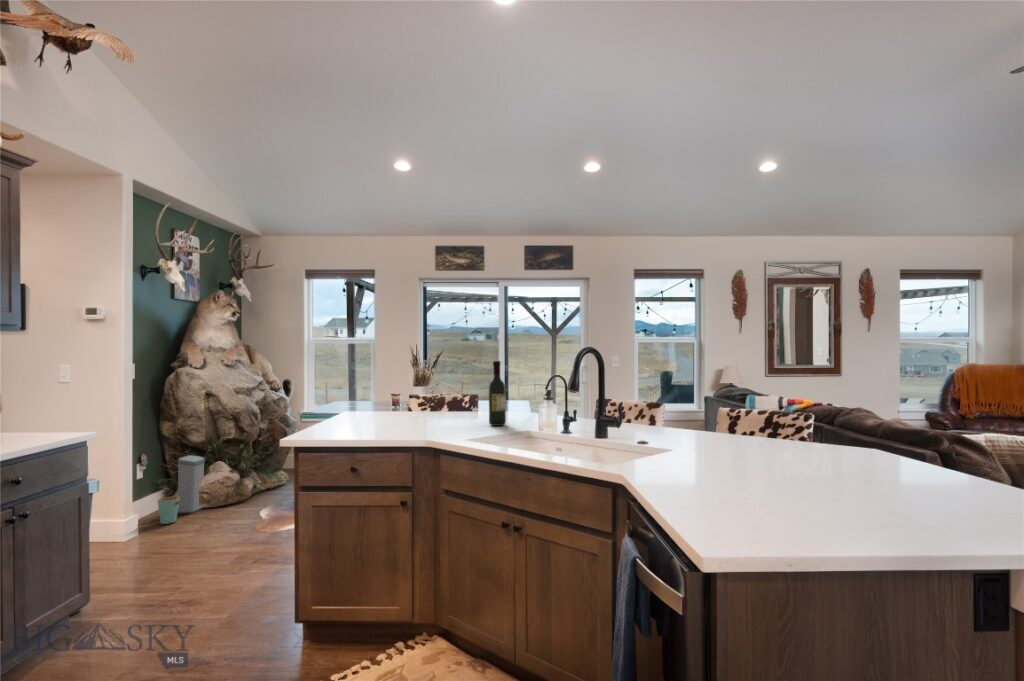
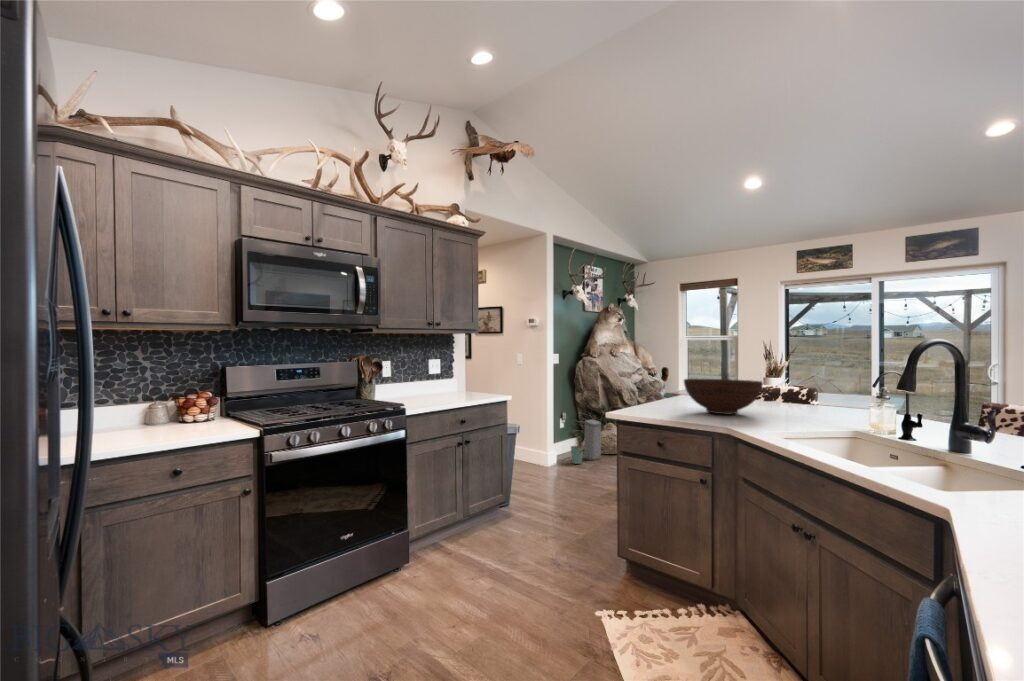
wine bottle: present [489,361,506,426] -> none [809,352,832,422]
fruit bowl: none [372,390,450,429] -> present [684,379,763,414]

